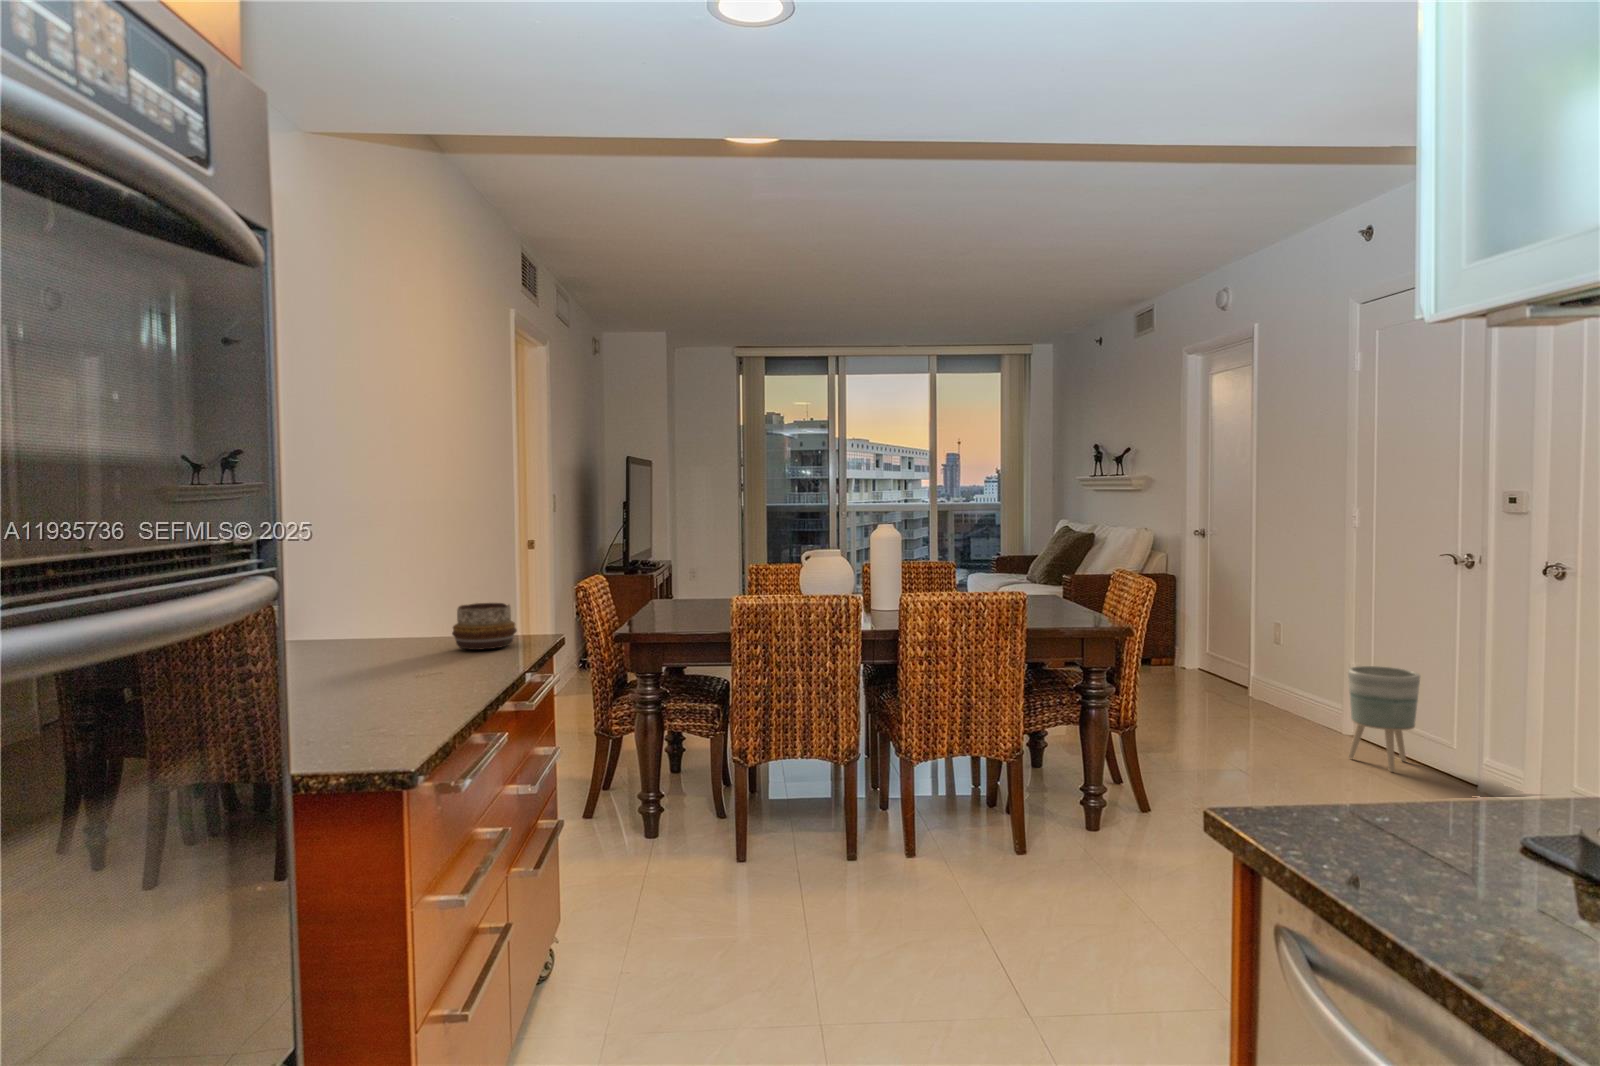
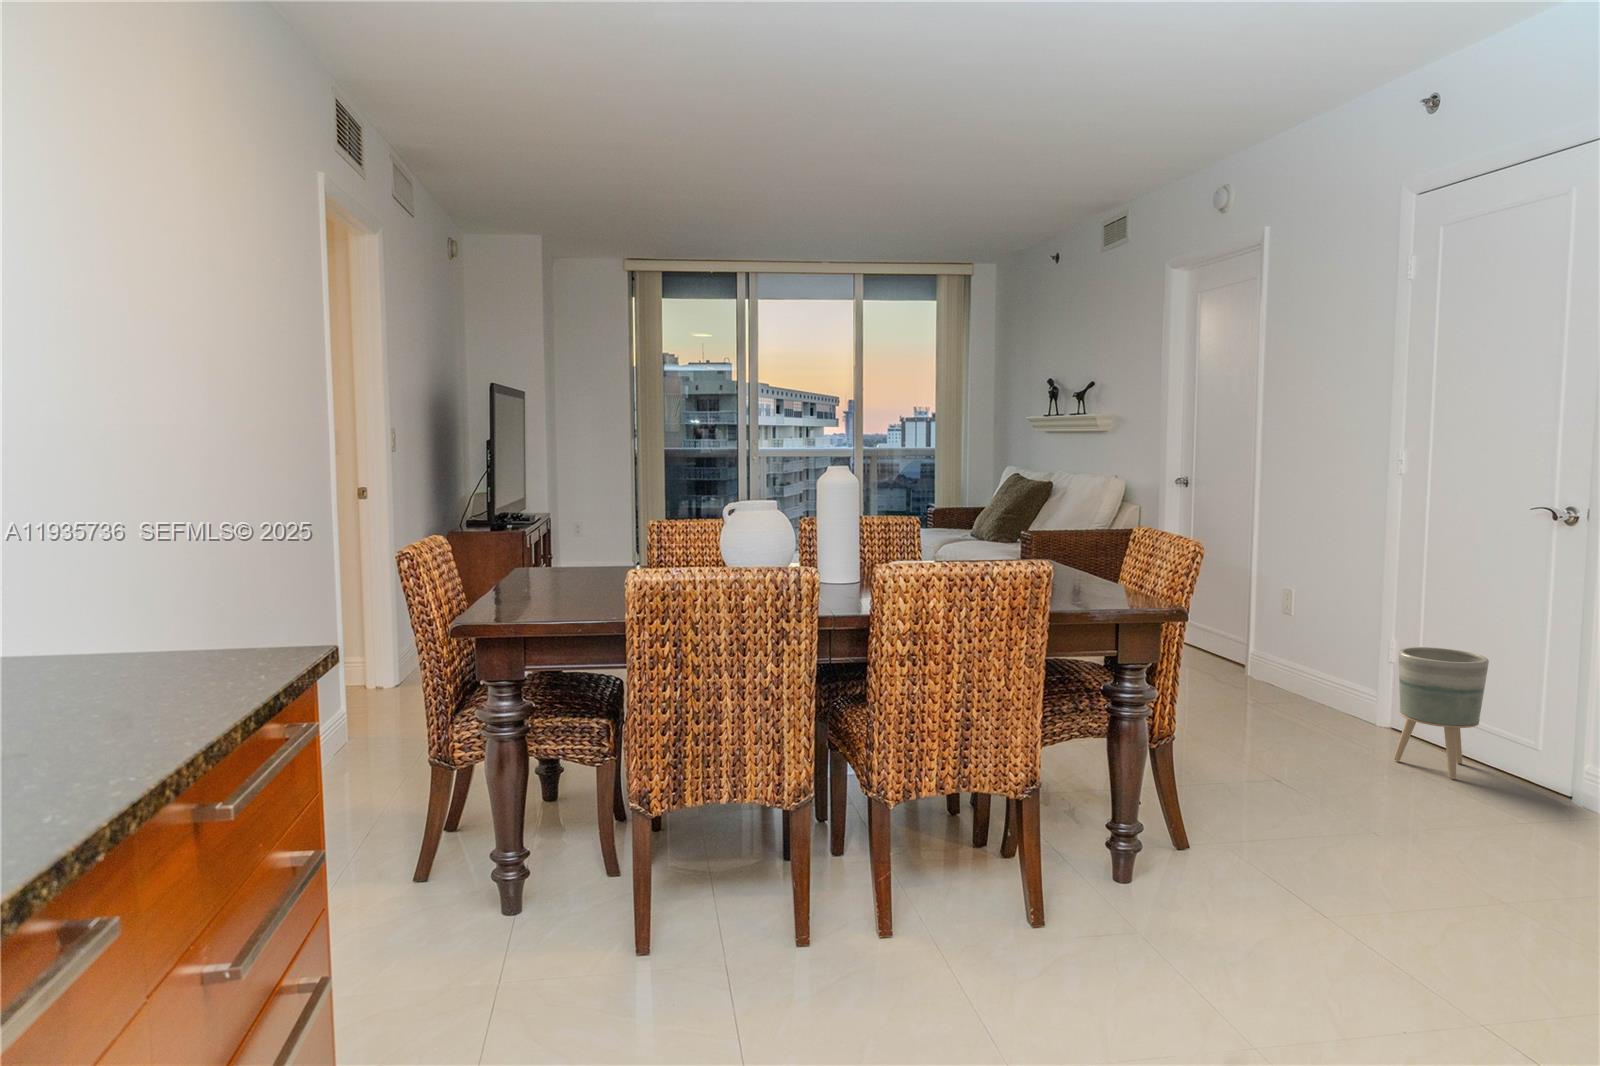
decorative bowl: present [452,603,517,650] -> none [100,592,234,683]

